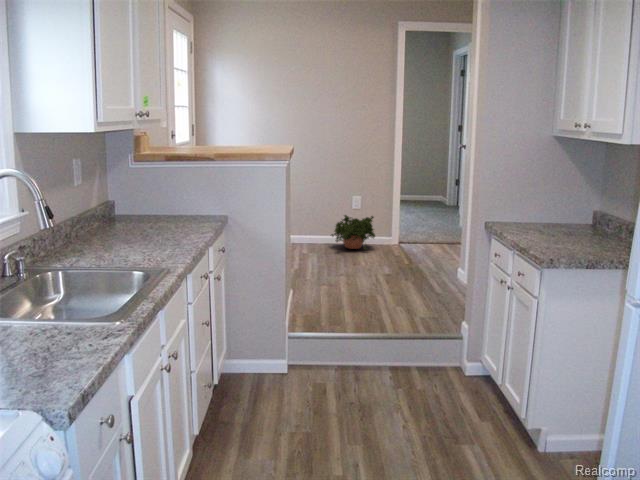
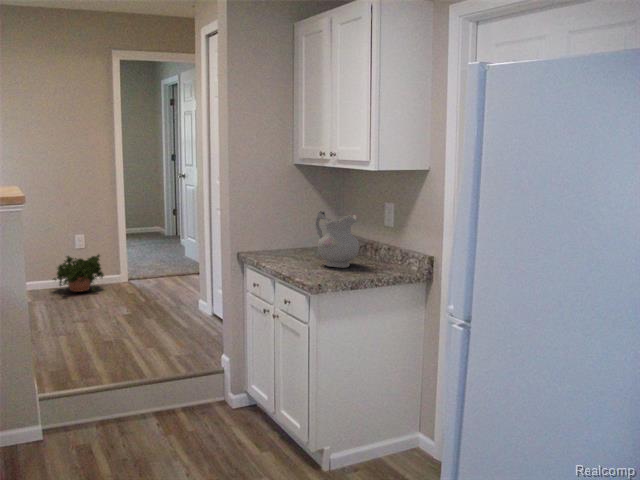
ceramic pitcher: none [562,186,609,247] -> present [315,211,359,268]

